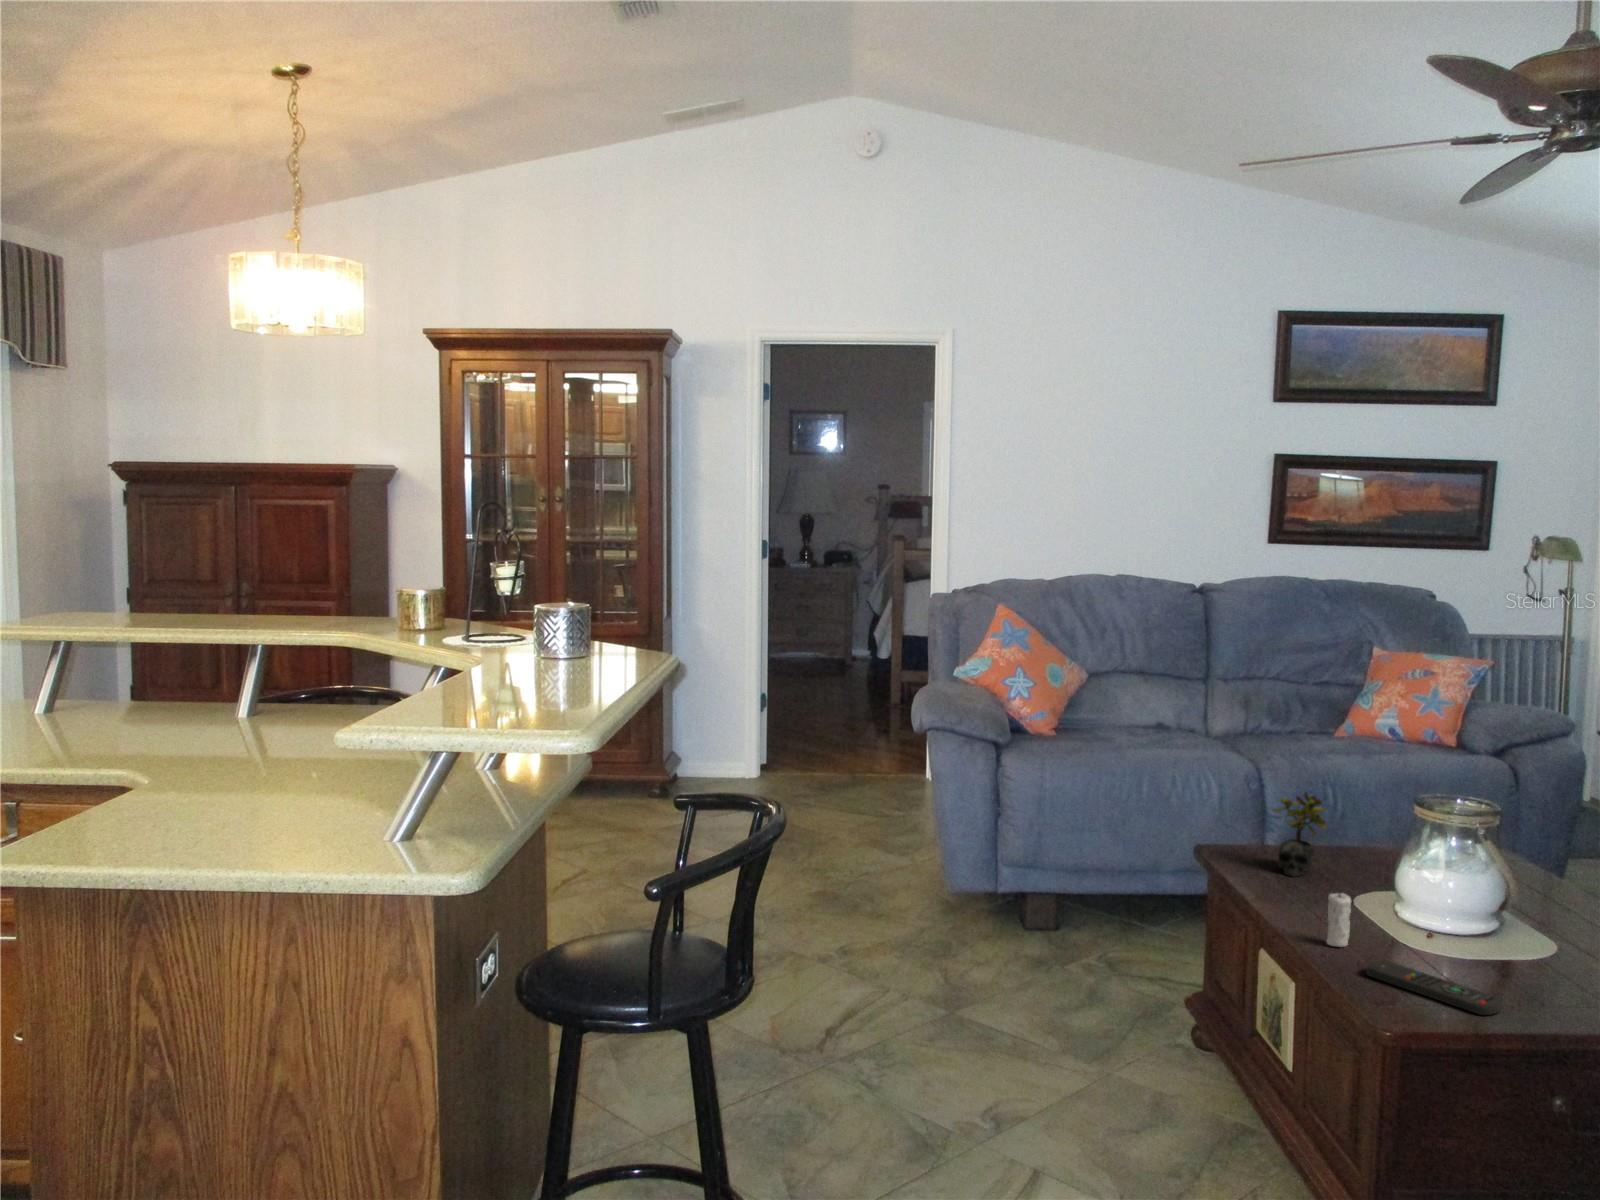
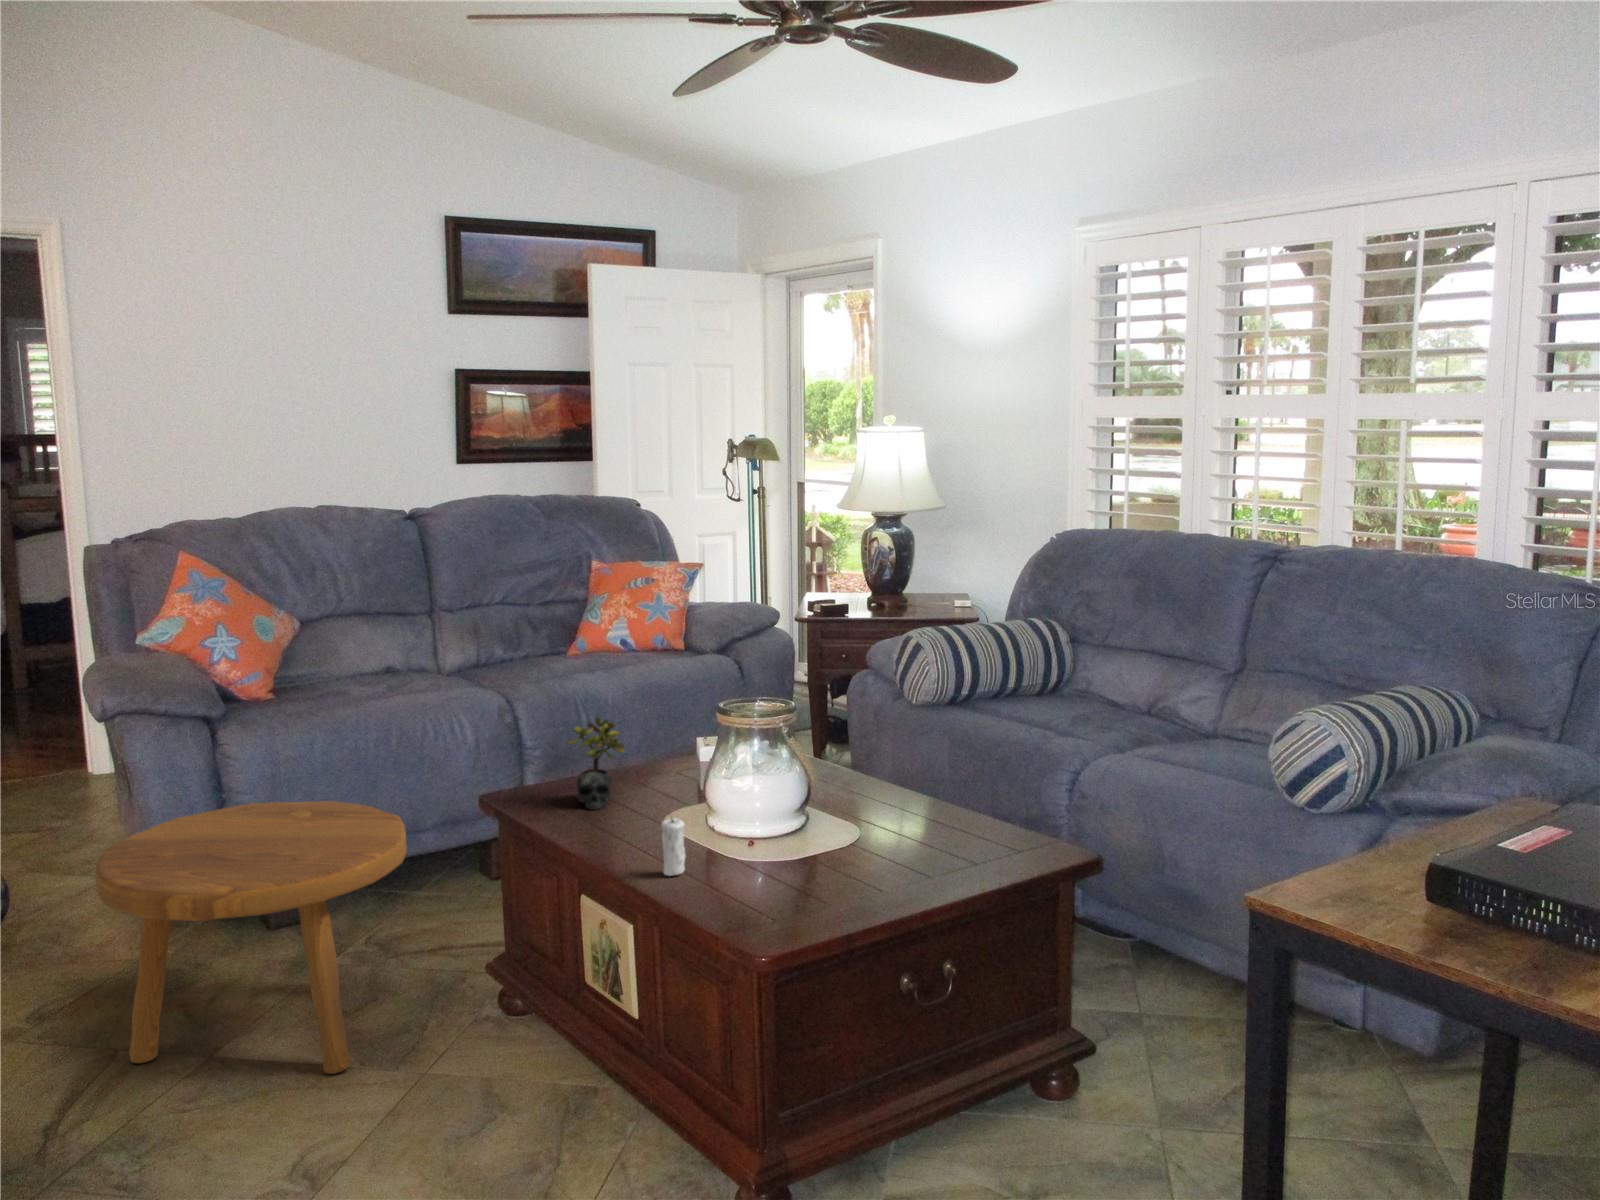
footstool: none [891,816,1125,1047] -> present [95,801,407,1074]
remote control: present [1366,961,1503,1015] -> none [715,878,846,912]

